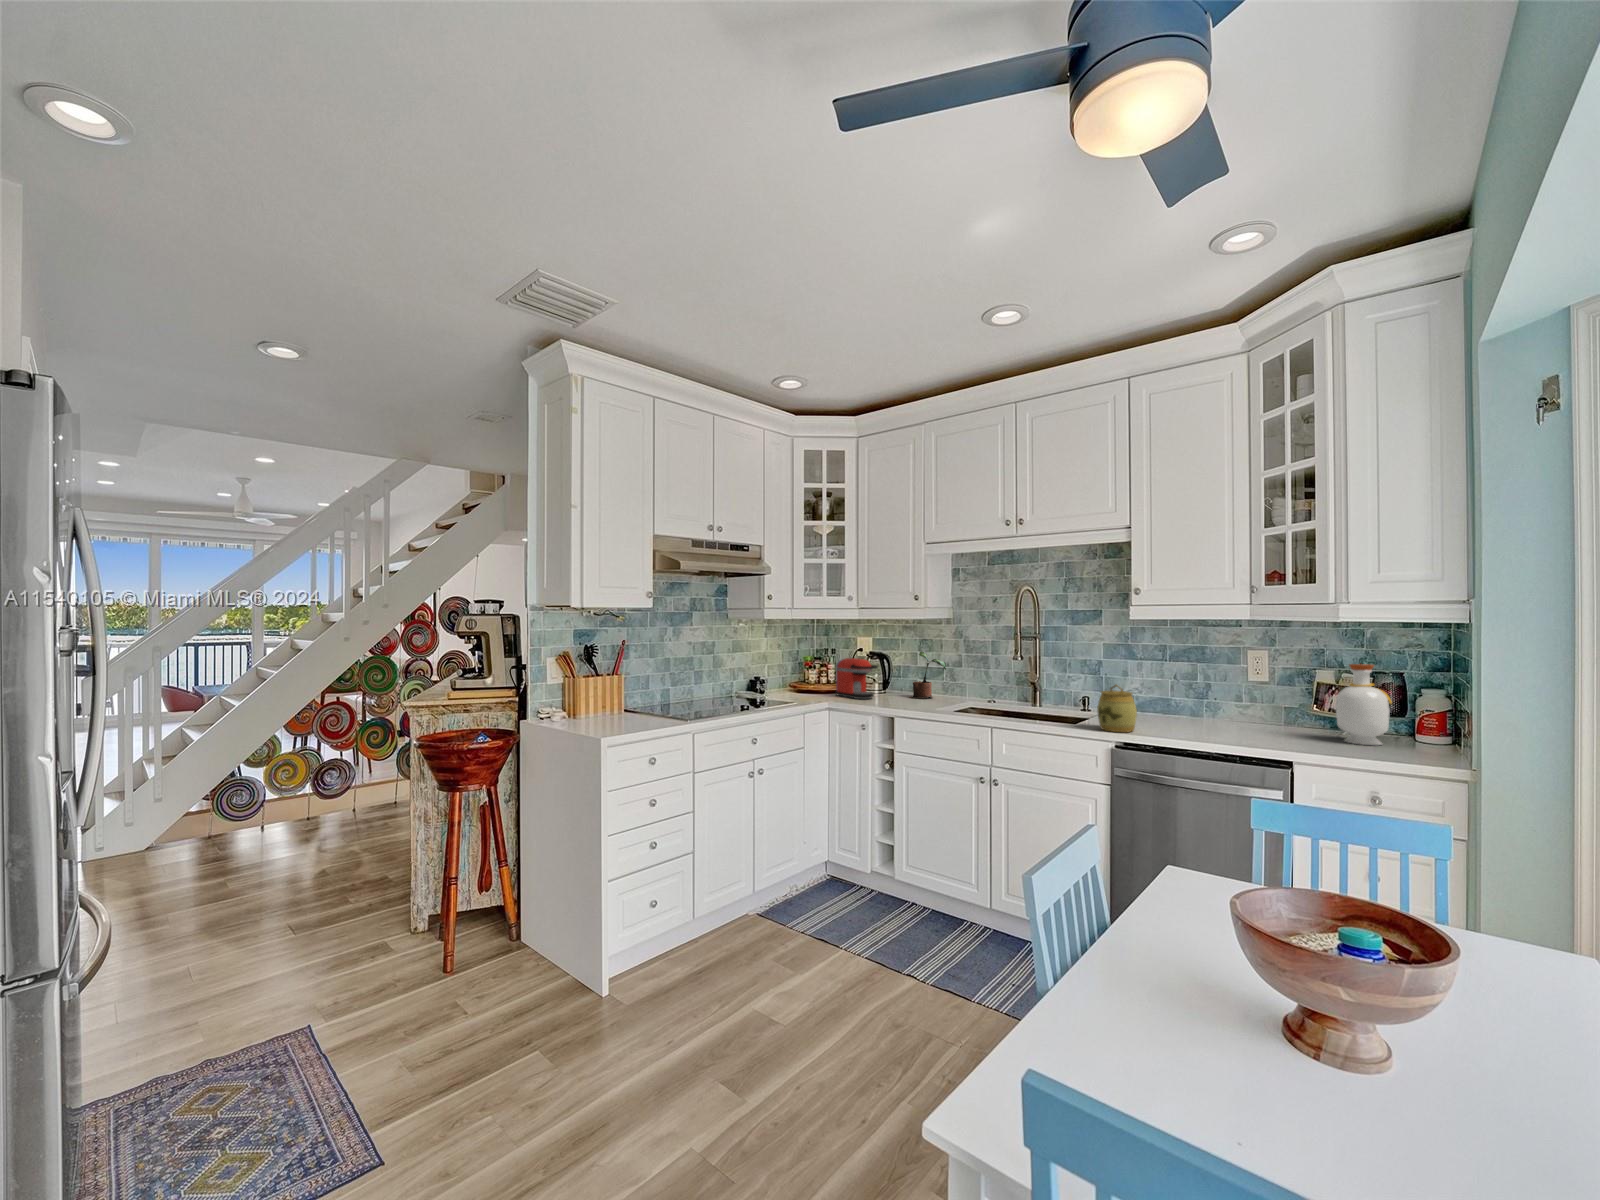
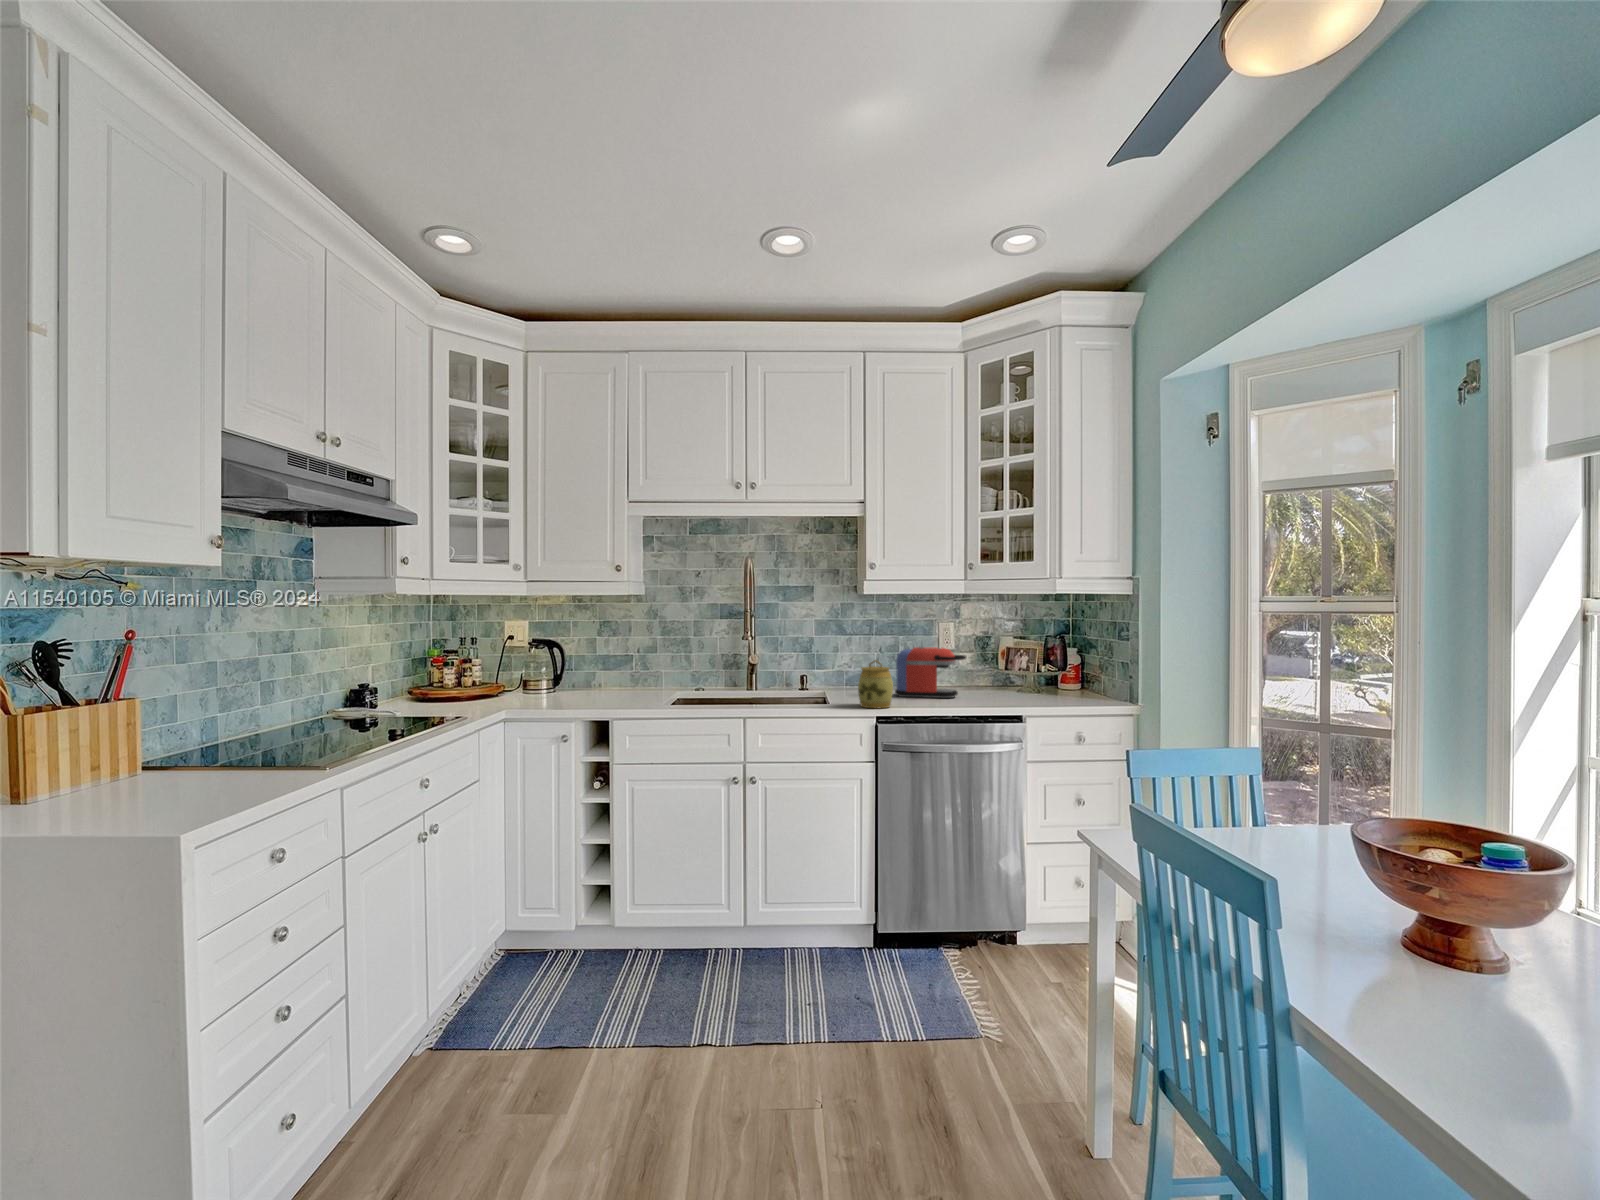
potted plant: present [909,652,946,698] -> none [601,636,651,696]
coffee maker: present [835,658,878,699] -> present [895,647,966,698]
bottle: present [1336,664,1392,745] -> none [1017,631,1055,697]

